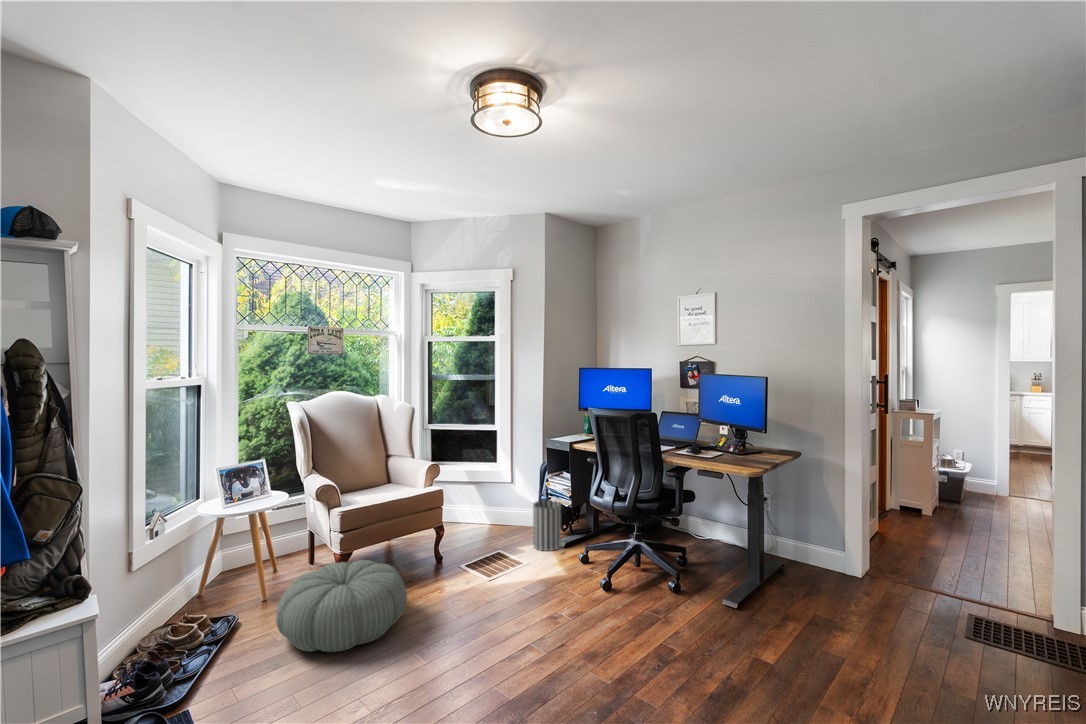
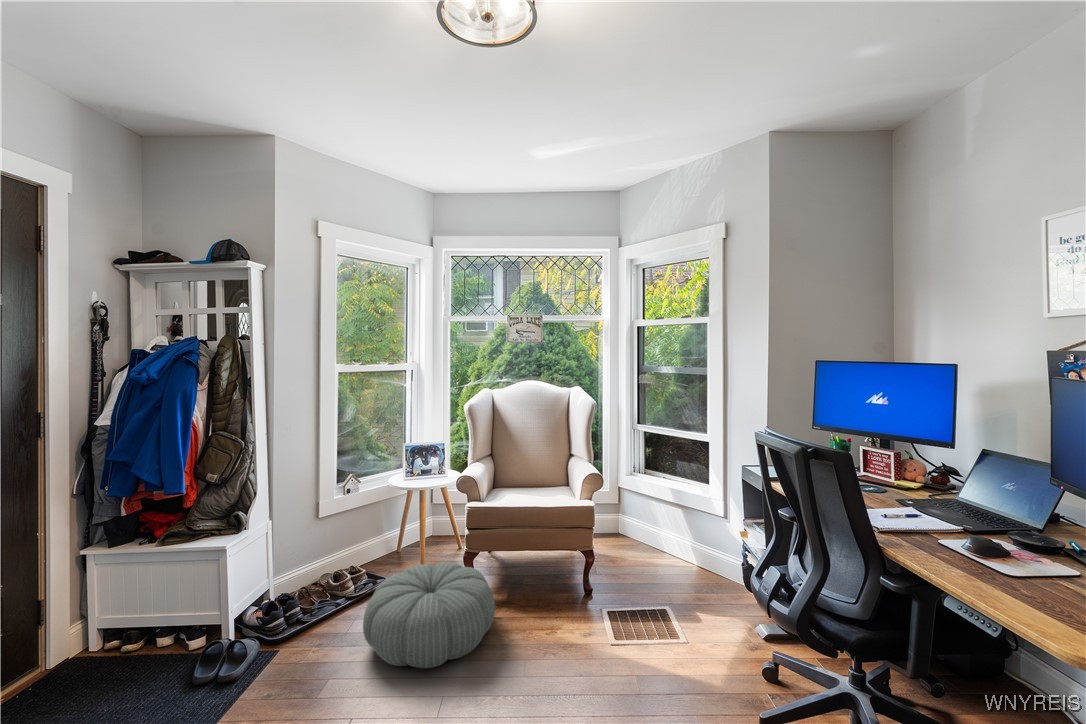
wastebasket: present [533,500,561,551] -> none [719,555,764,637]

